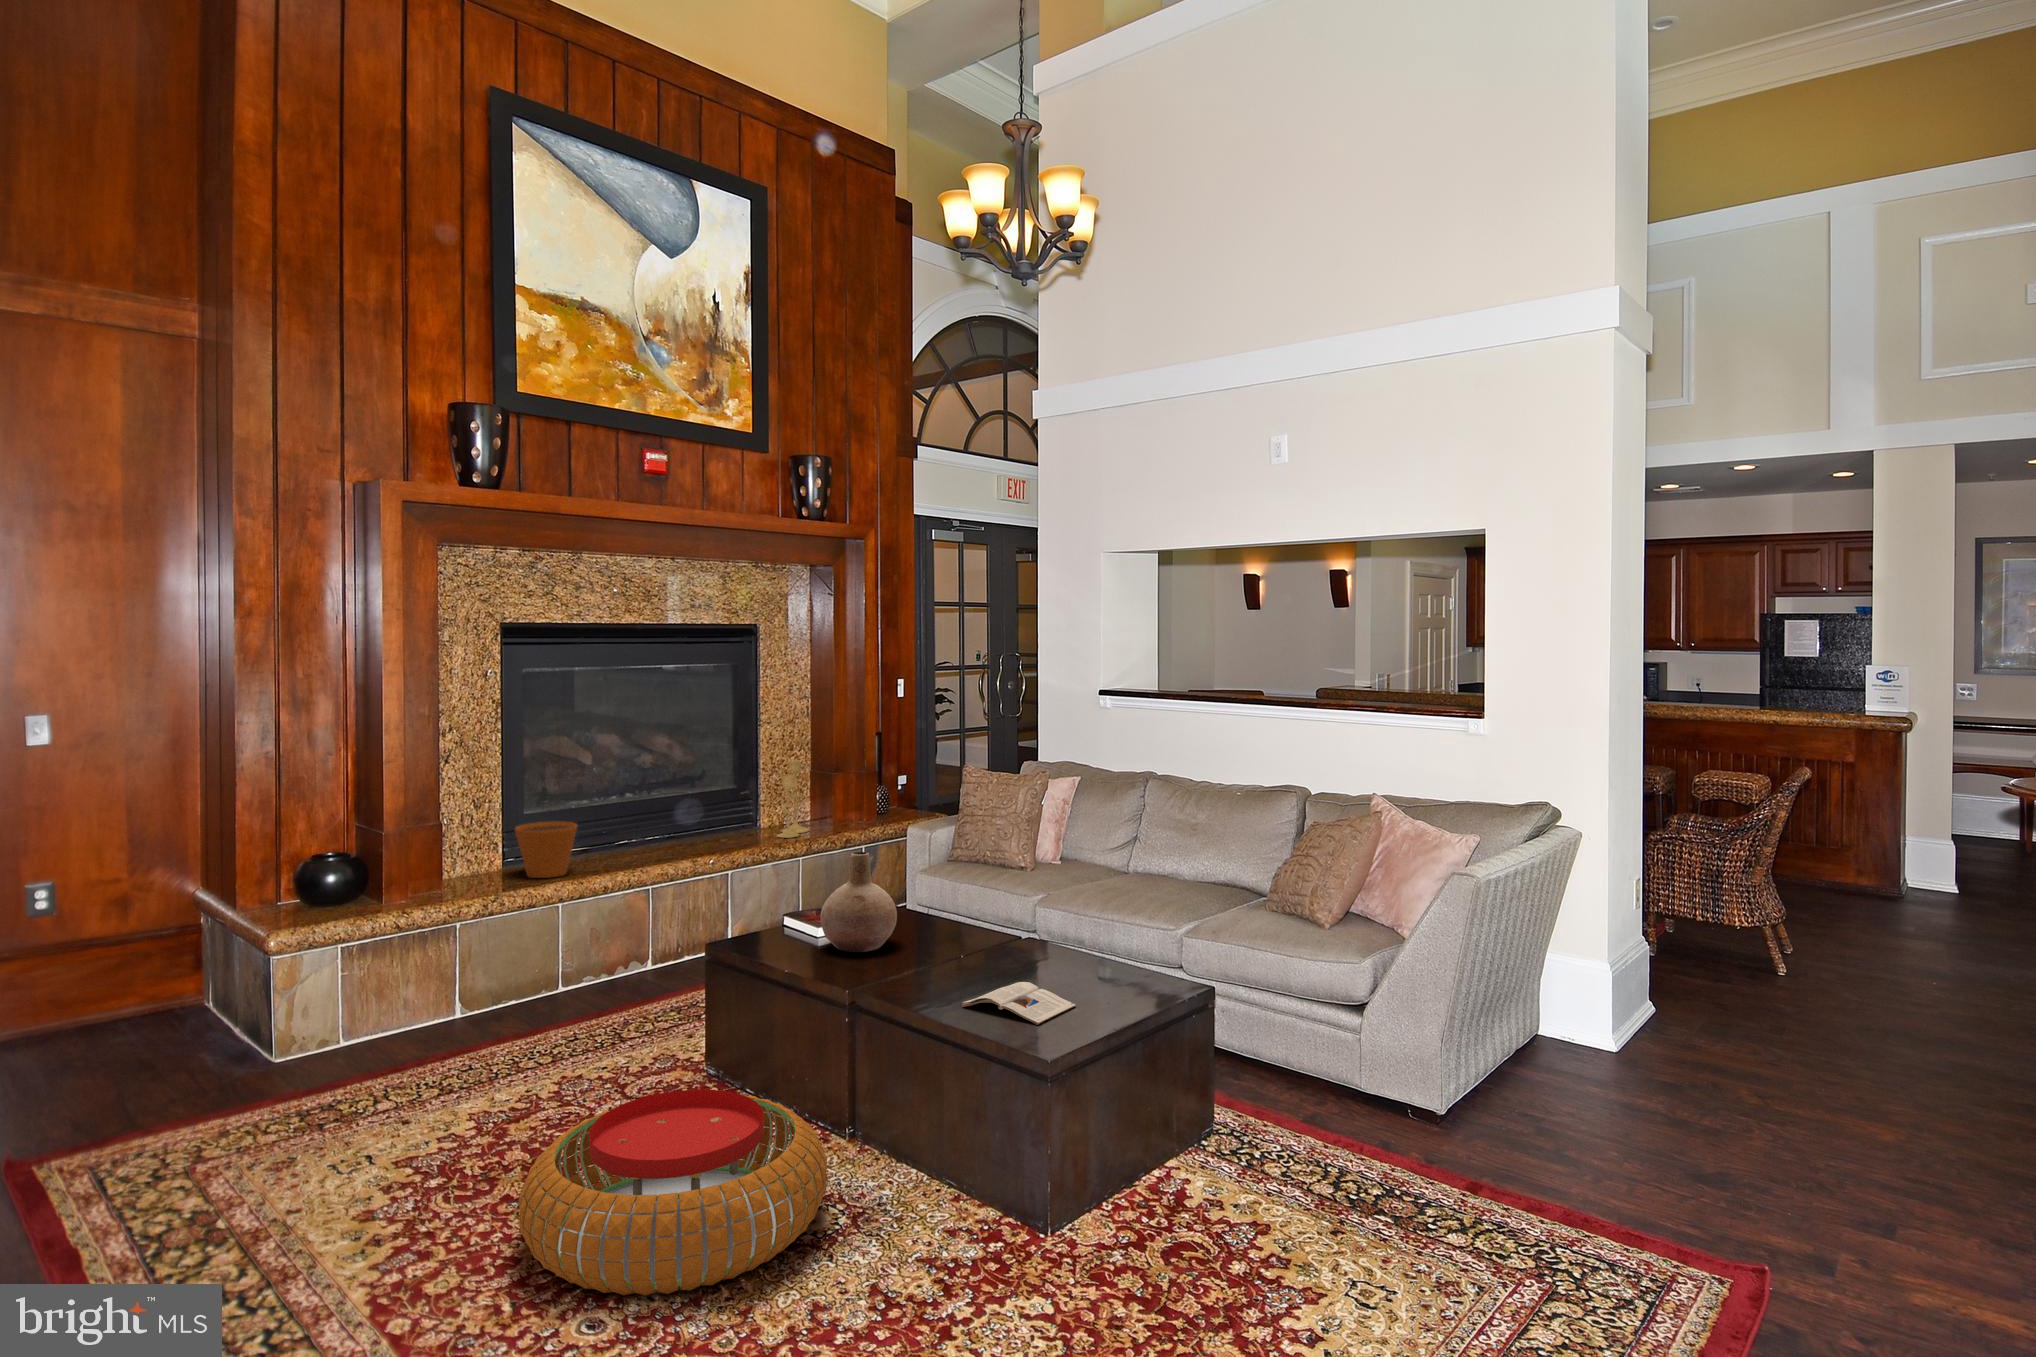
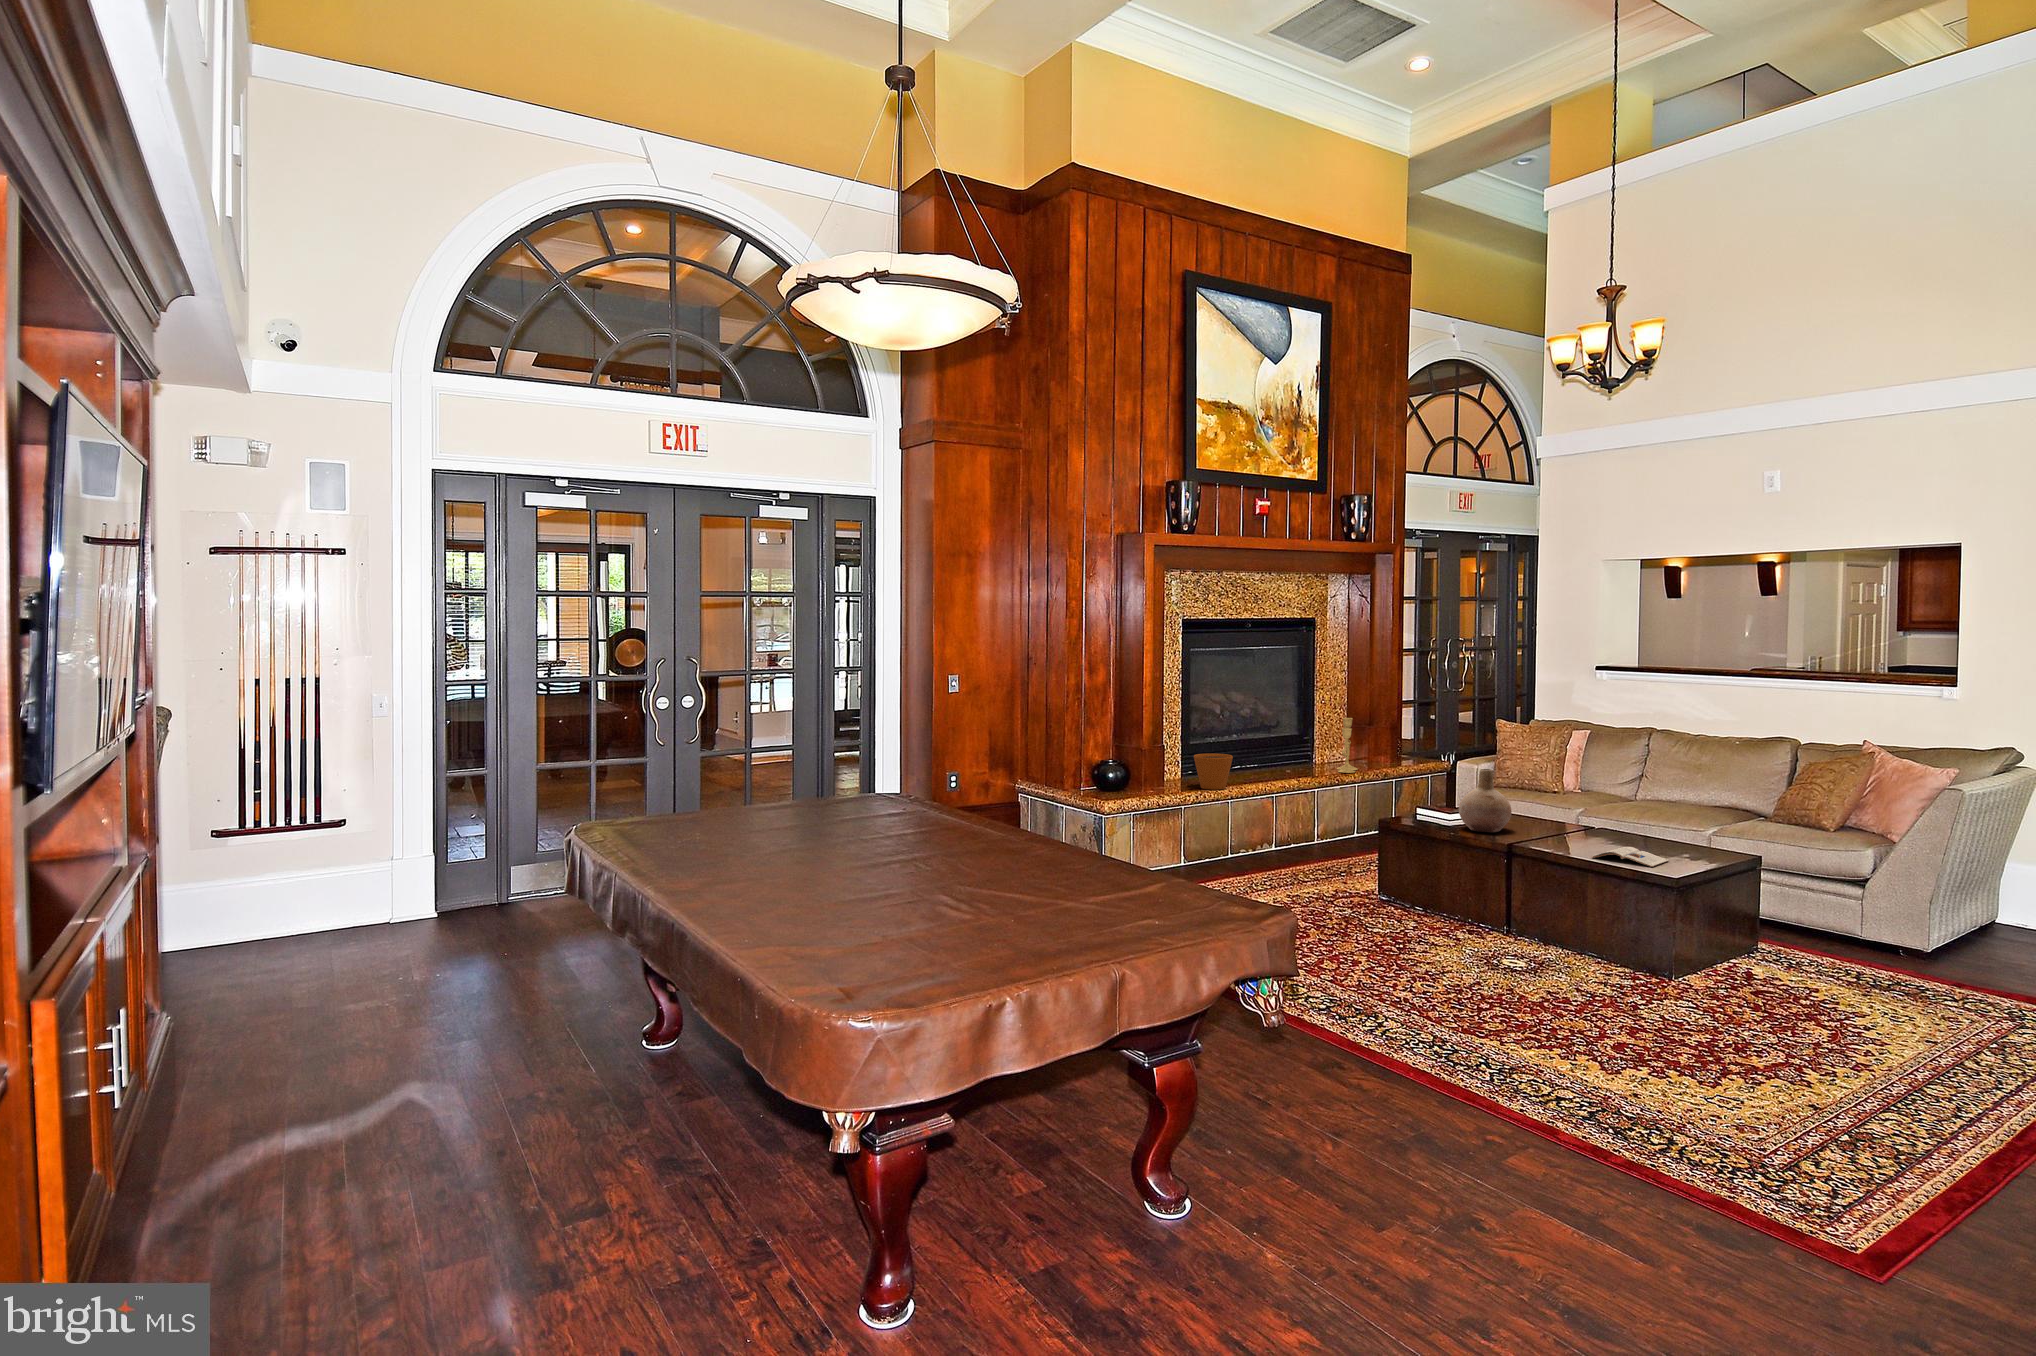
pouf: present [519,1090,827,1296] -> none [1354,895,1530,986]

